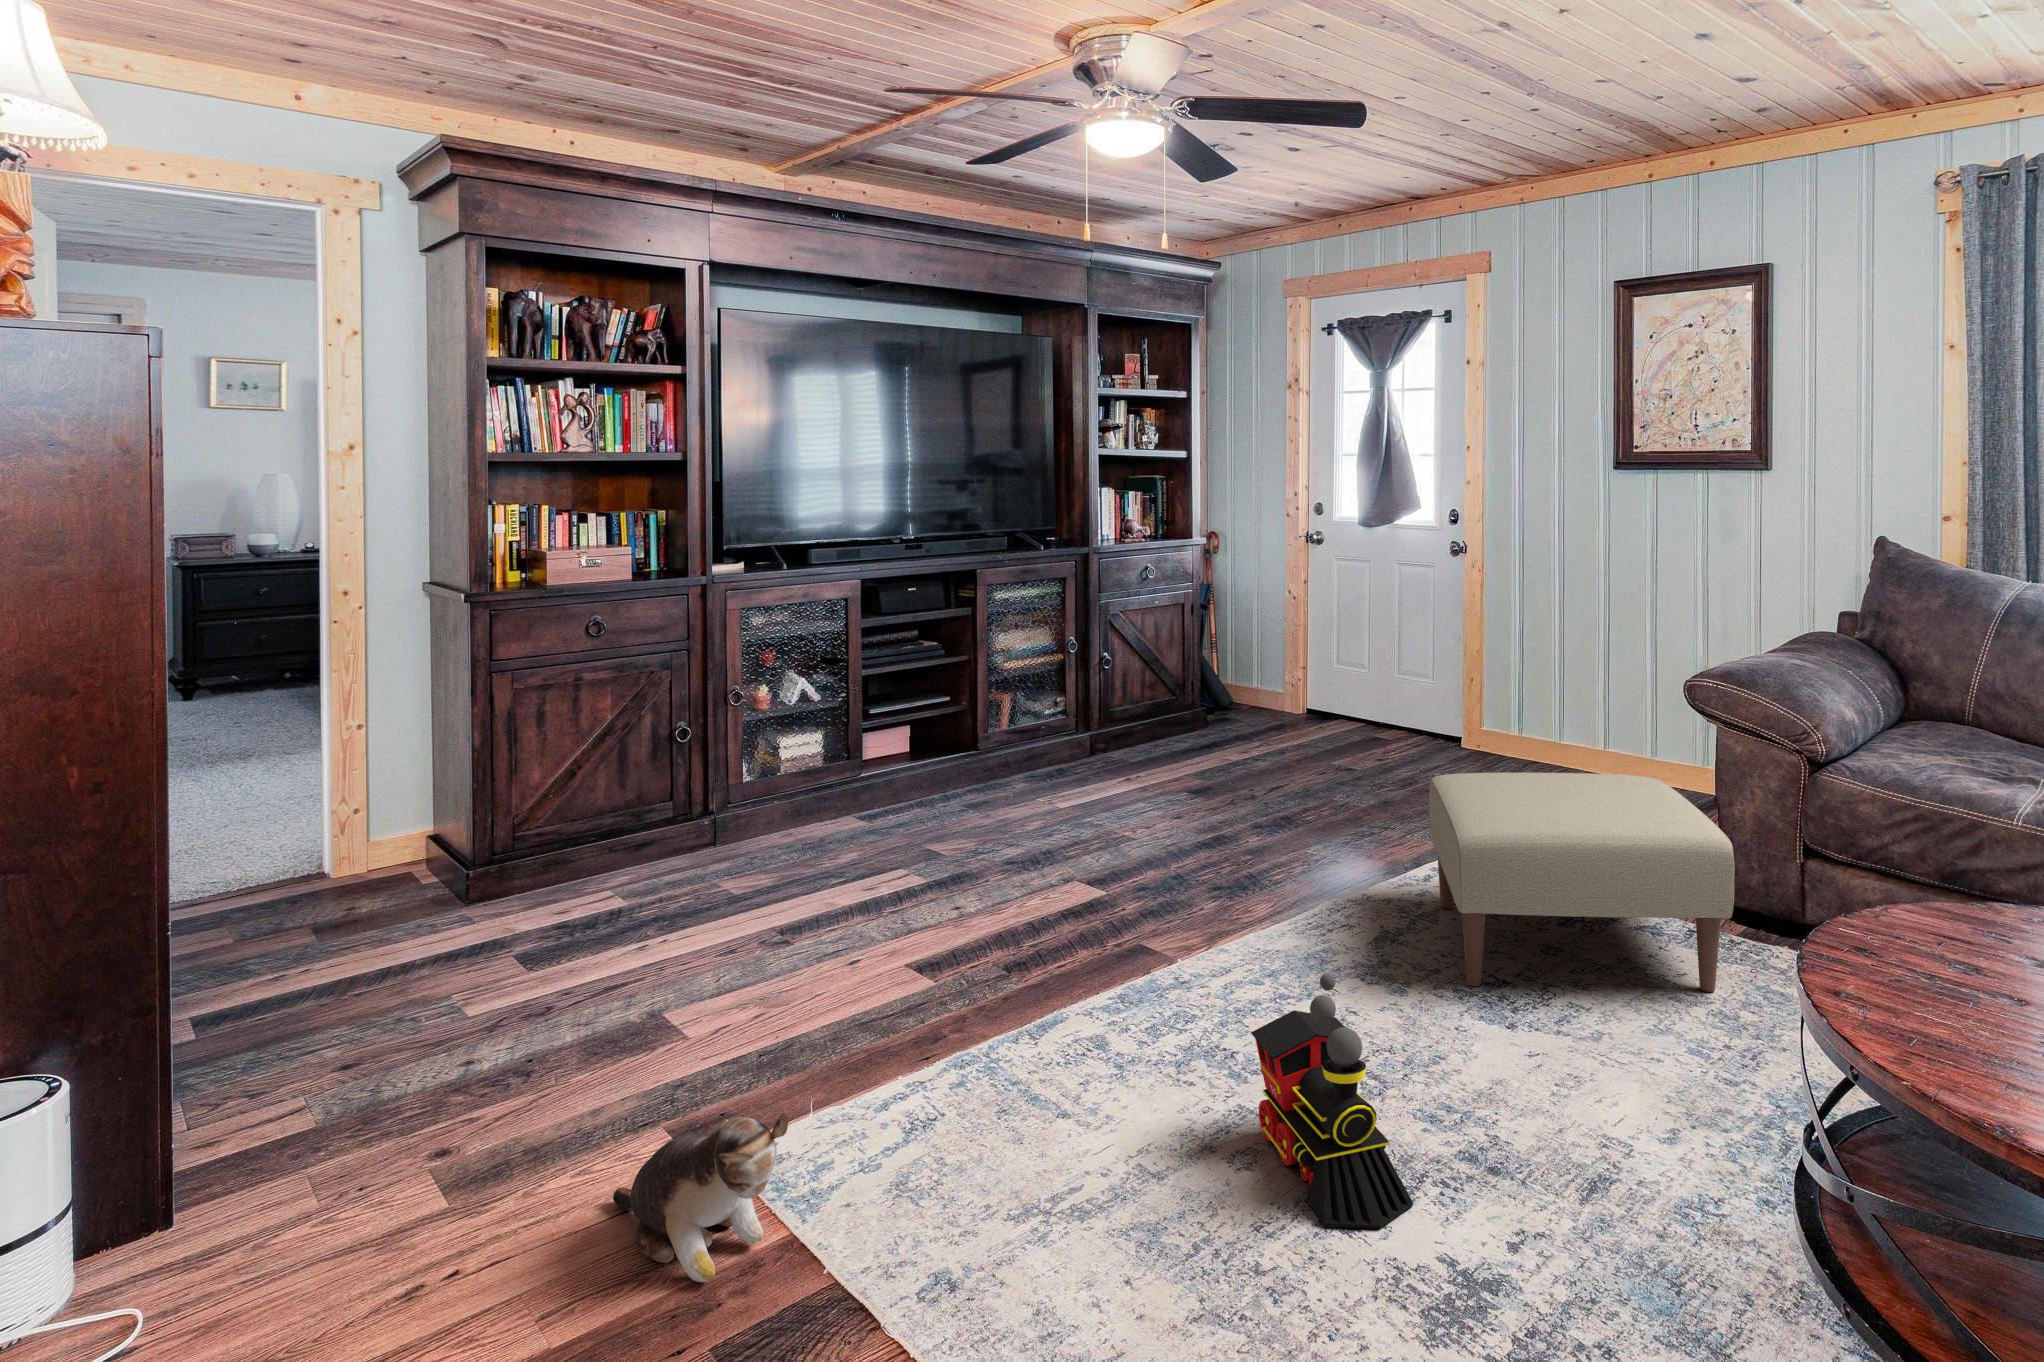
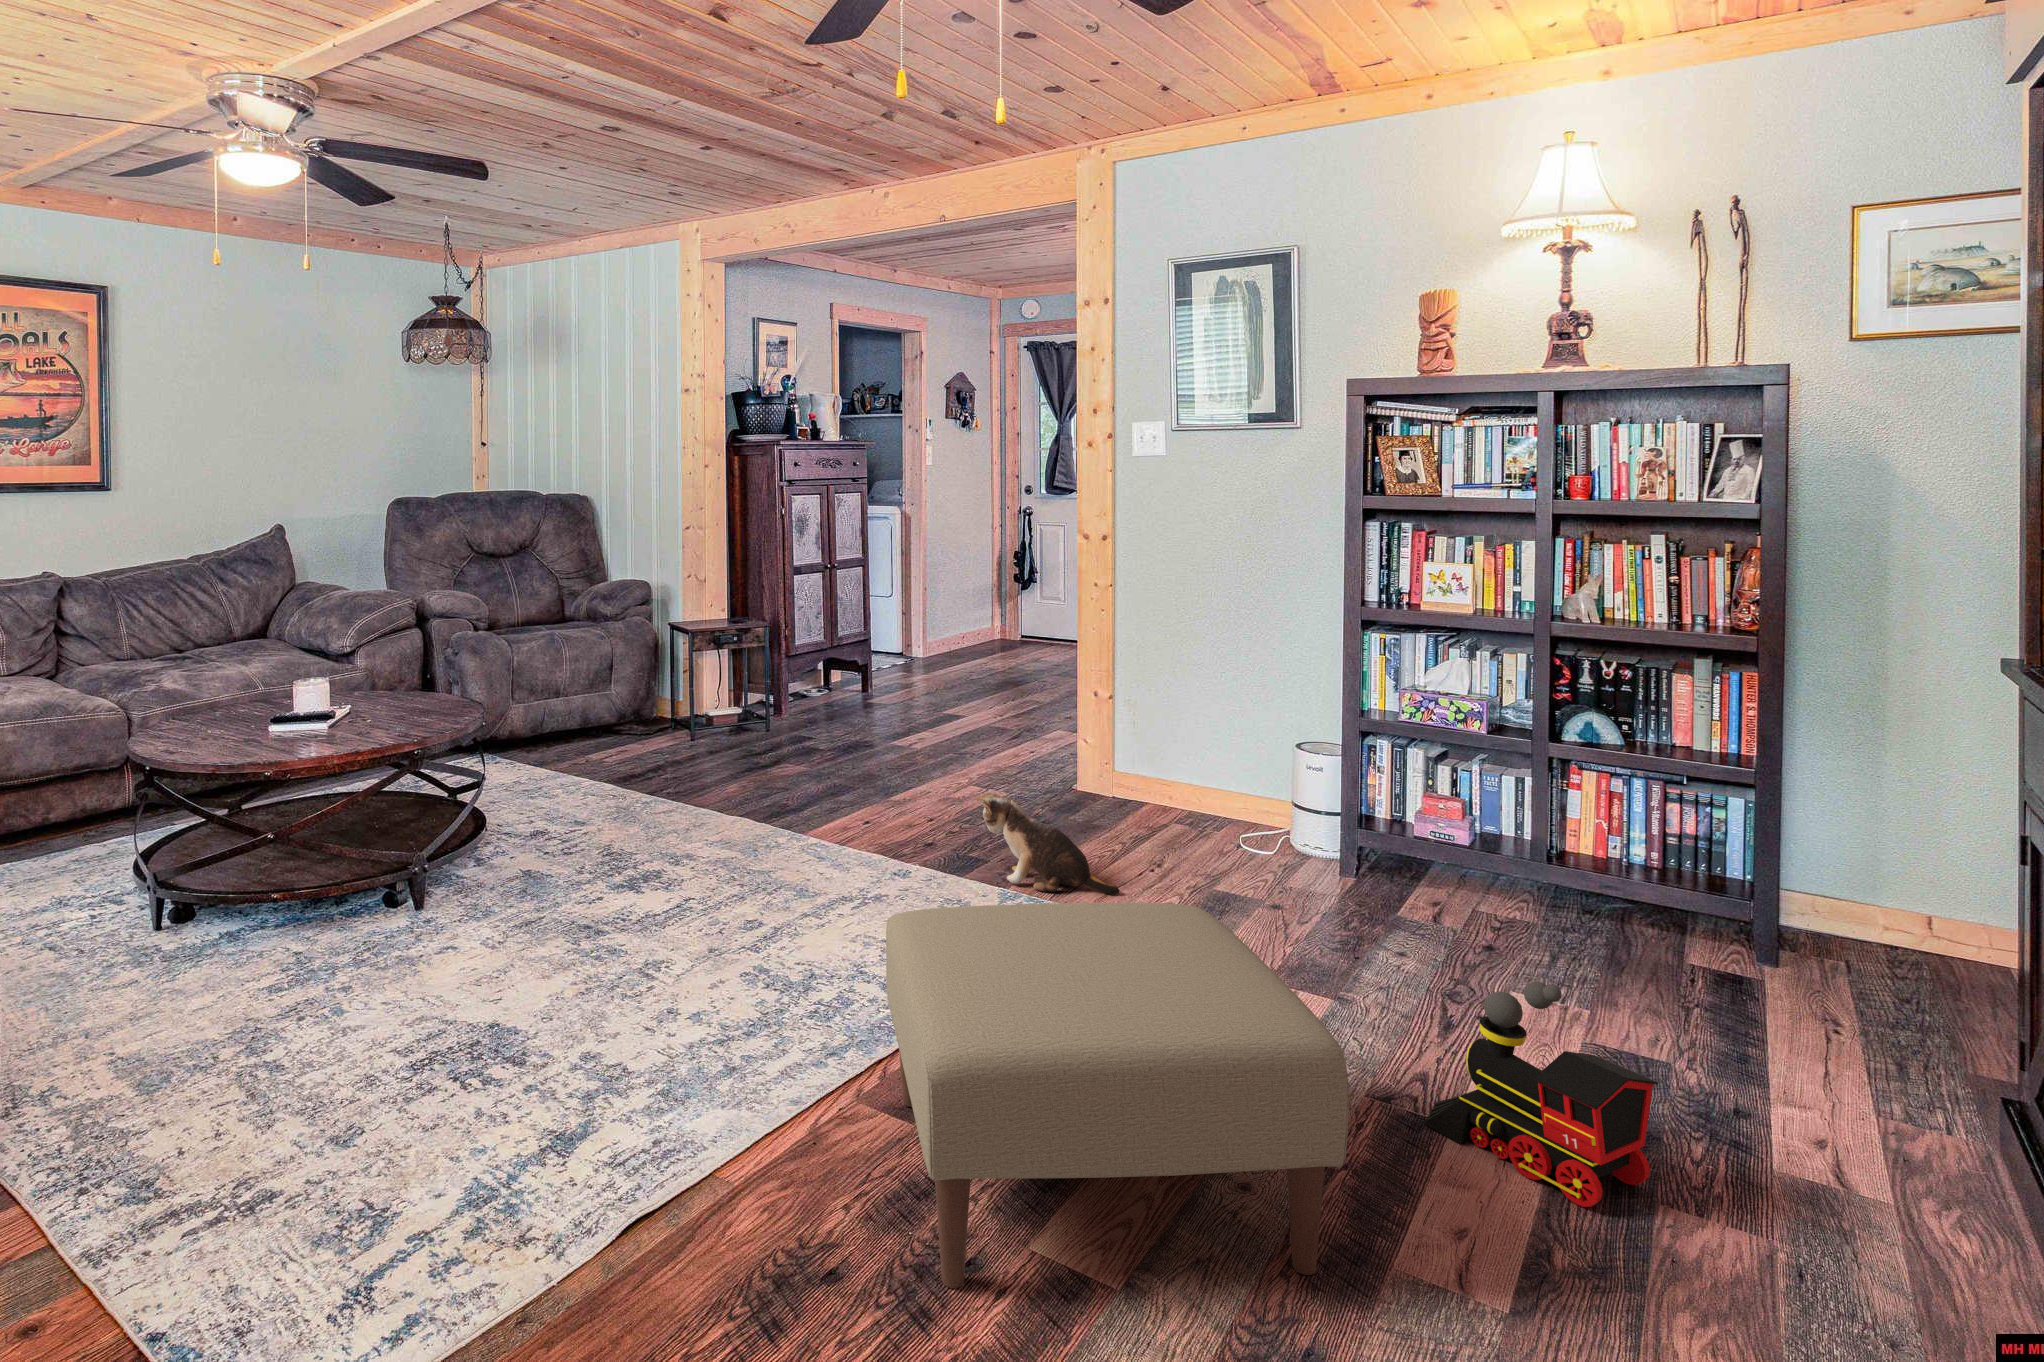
ottoman: present [1429,772,1735,992] -> present [886,903,1348,1288]
toy train: present [1251,974,1413,1229] -> present [1425,982,1658,1207]

